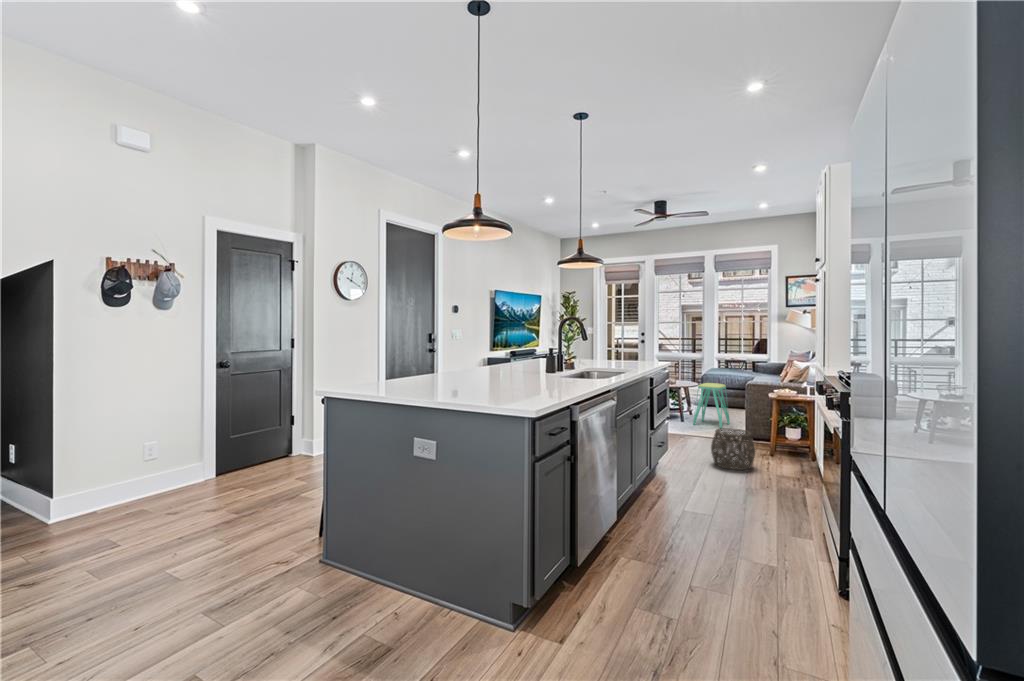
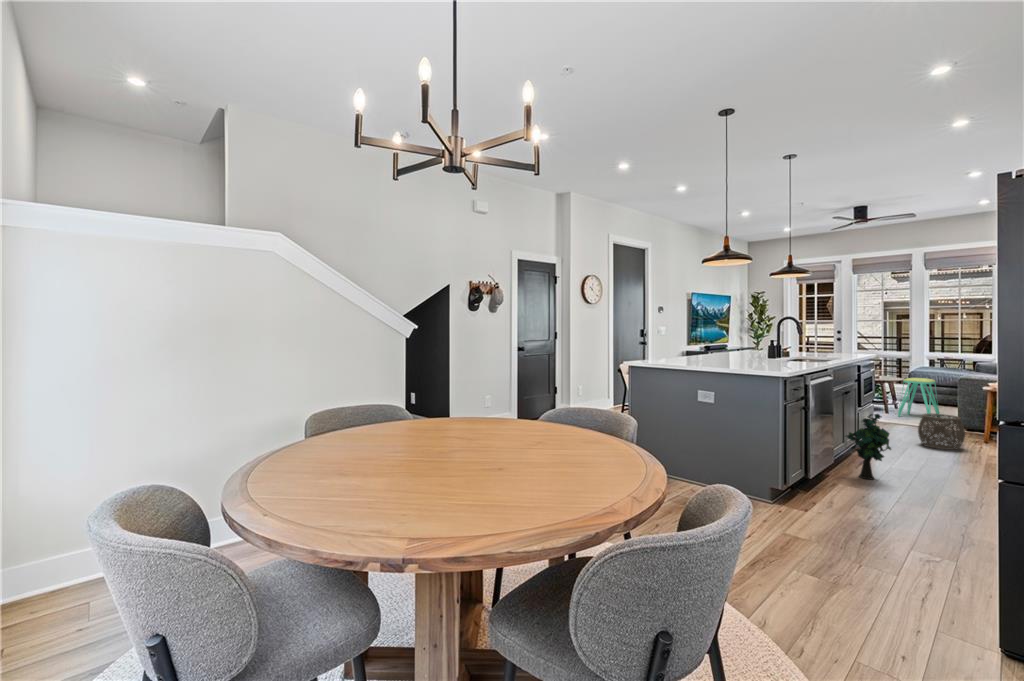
decorative plant: none [629,447,683,535] -> present [847,414,891,479]

